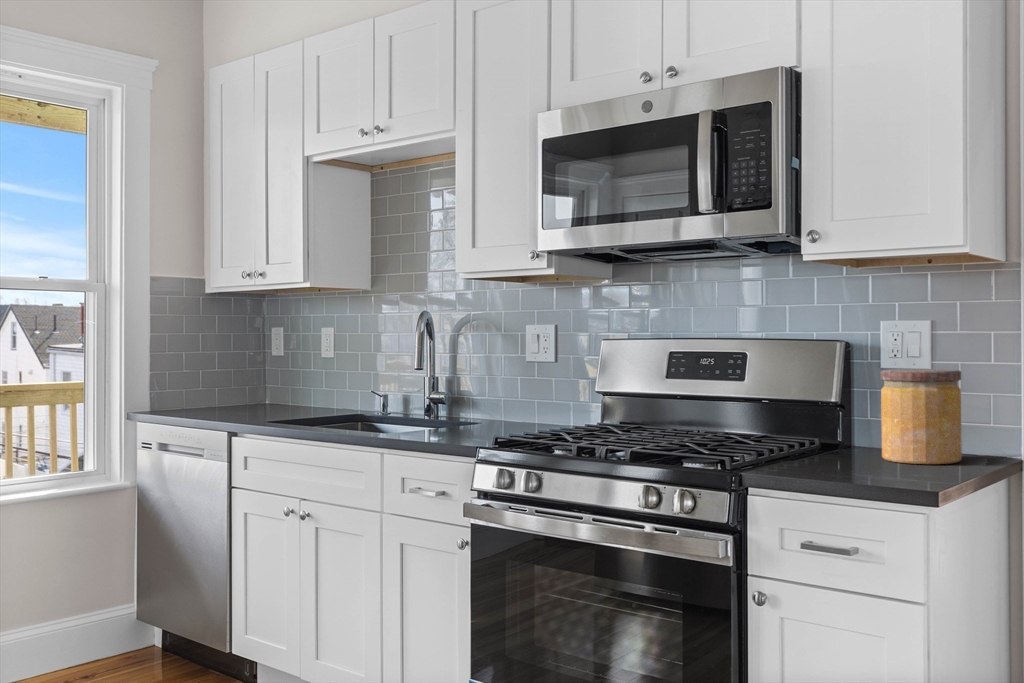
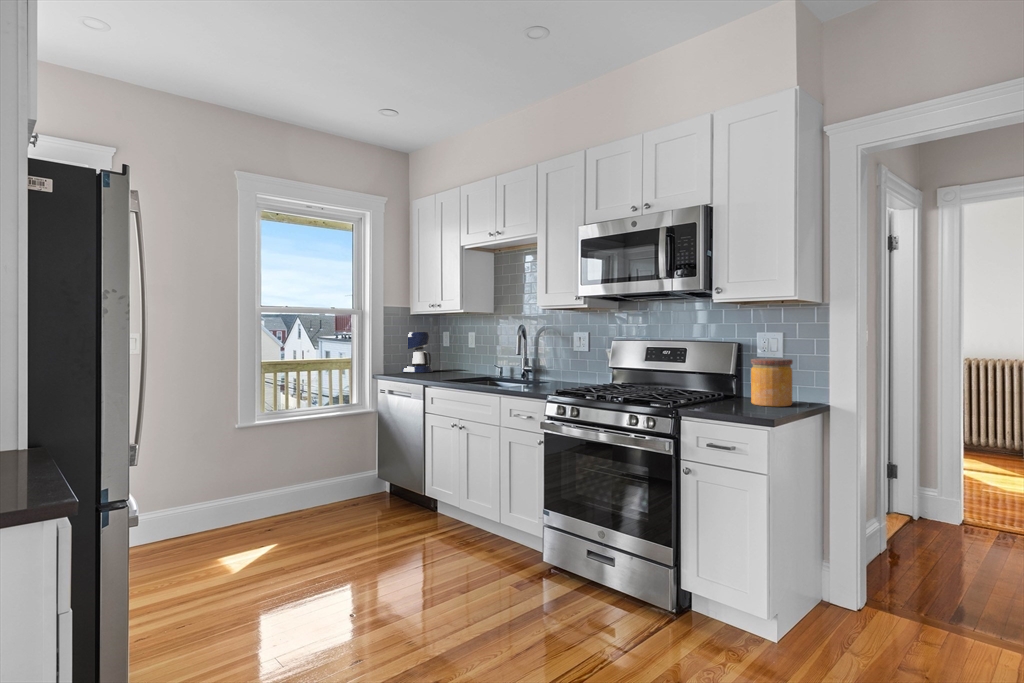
coffee maker: none [188,328,251,407] -> present [402,332,433,373]

